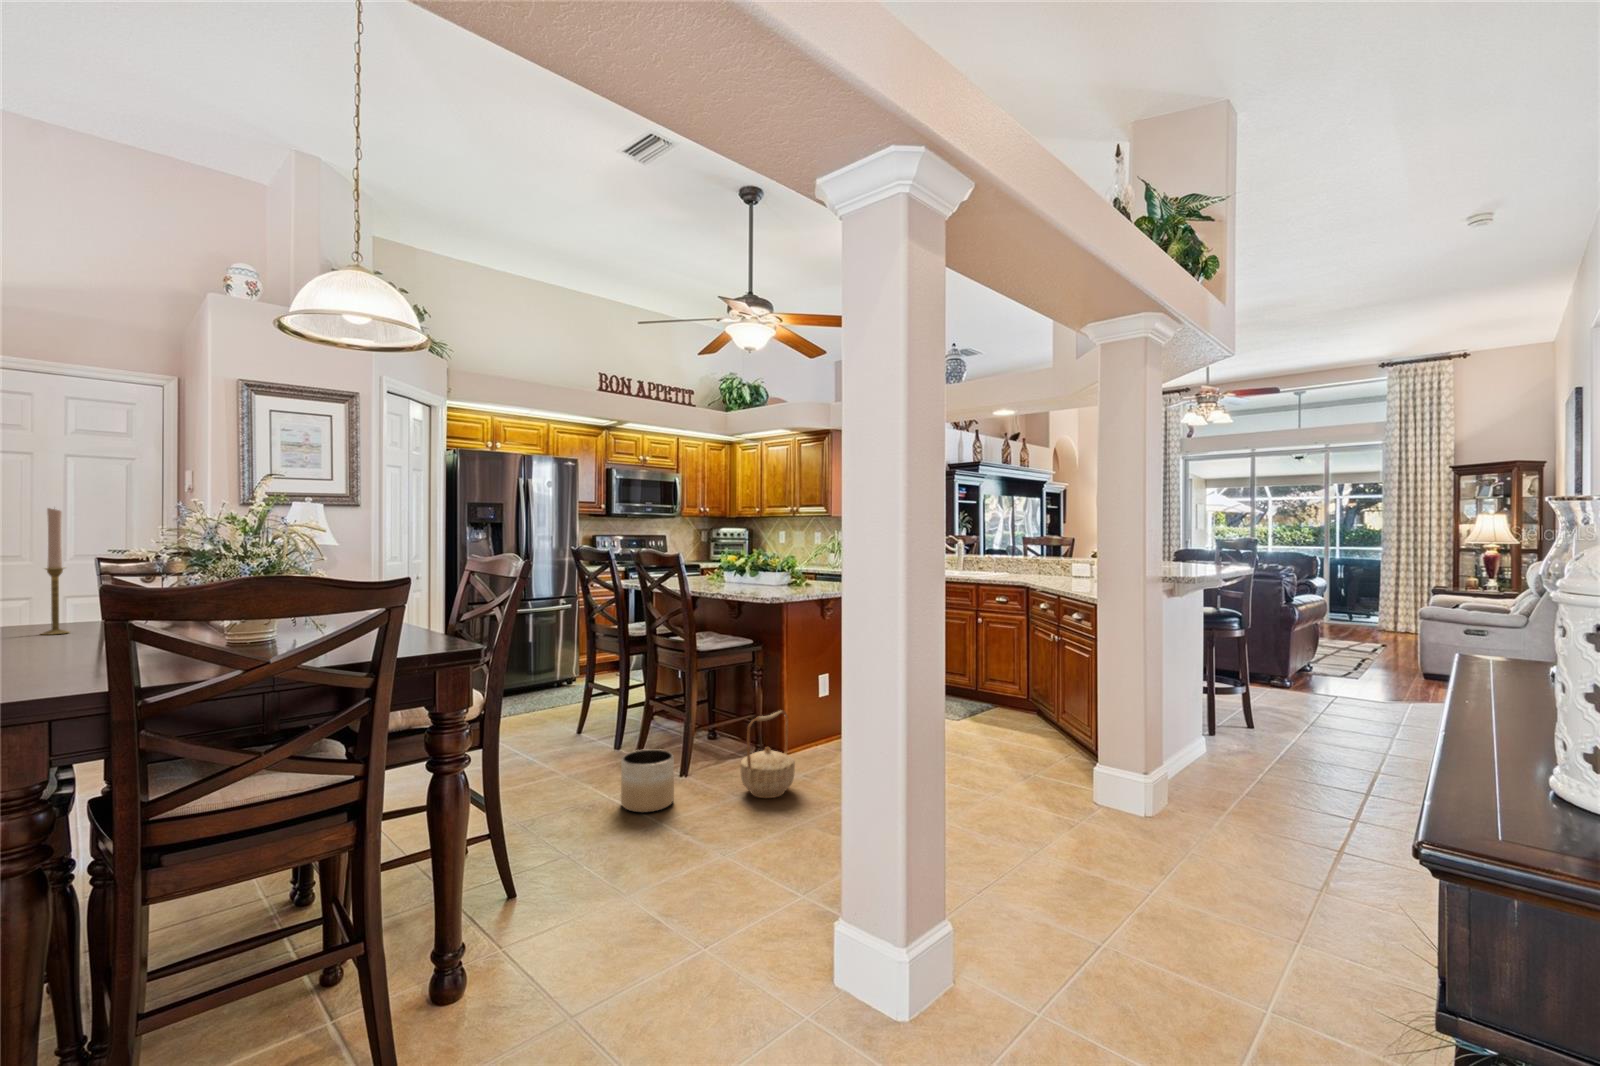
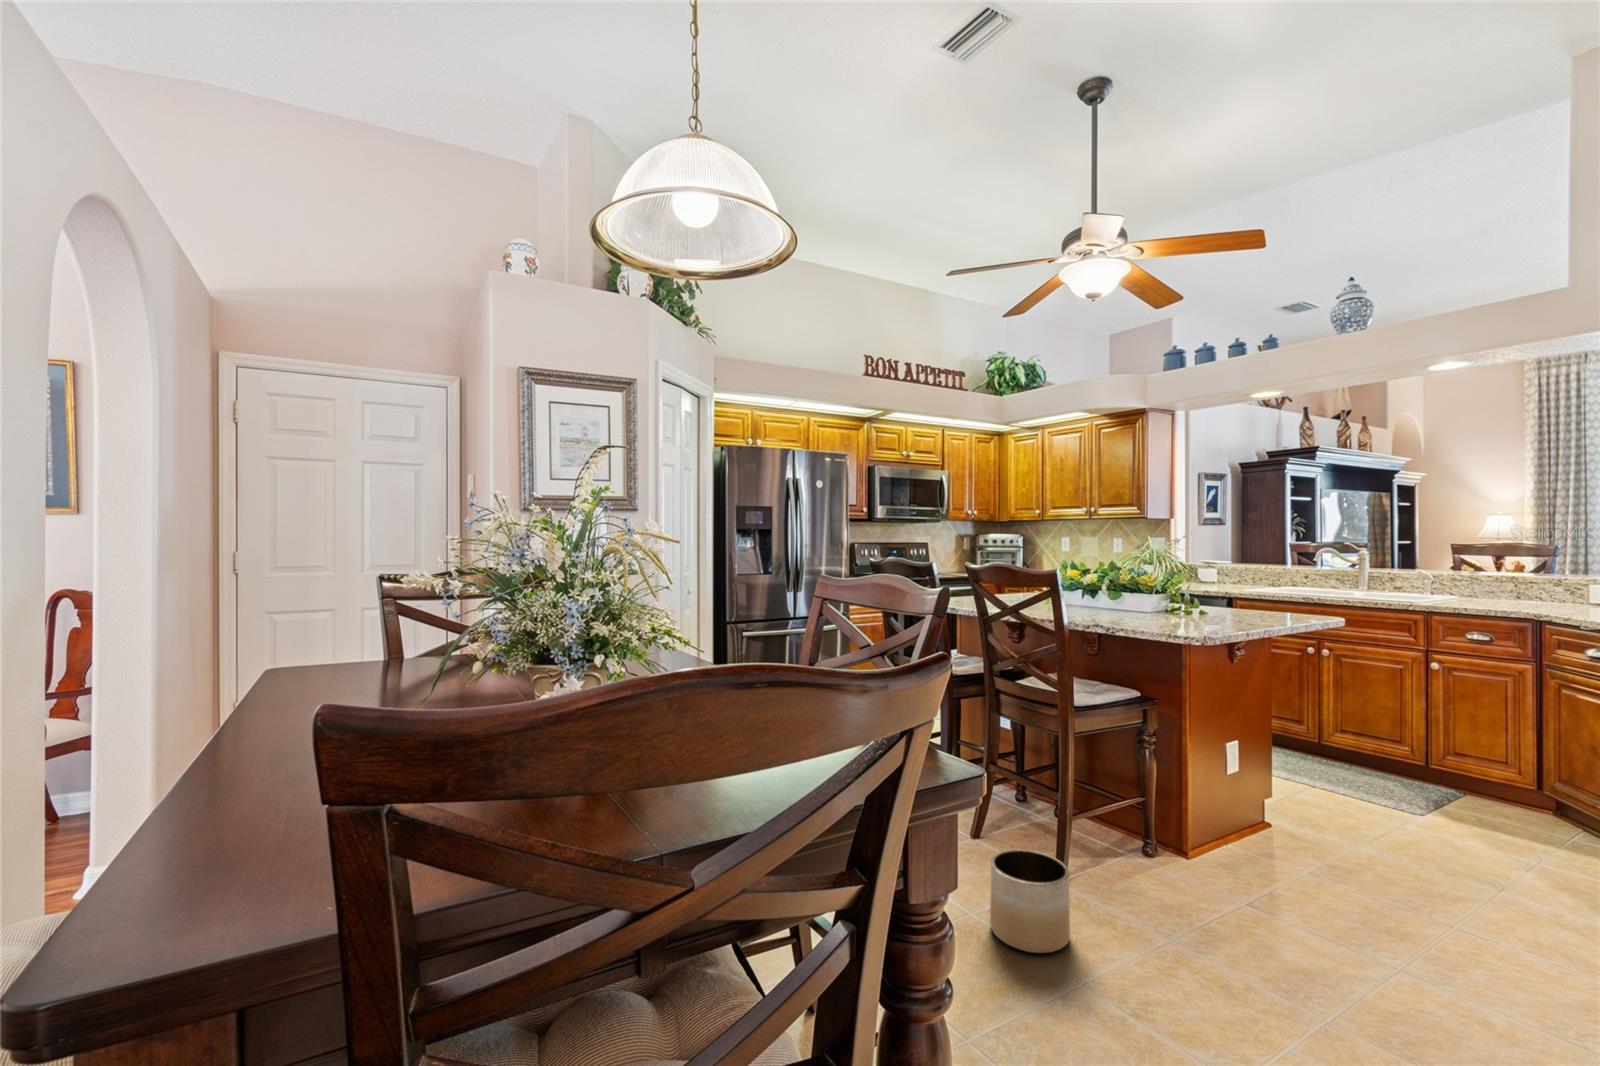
candlestick: present [42,508,68,635] -> none [297,508,333,685]
basket: present [740,711,795,798] -> none [1161,808,1257,949]

